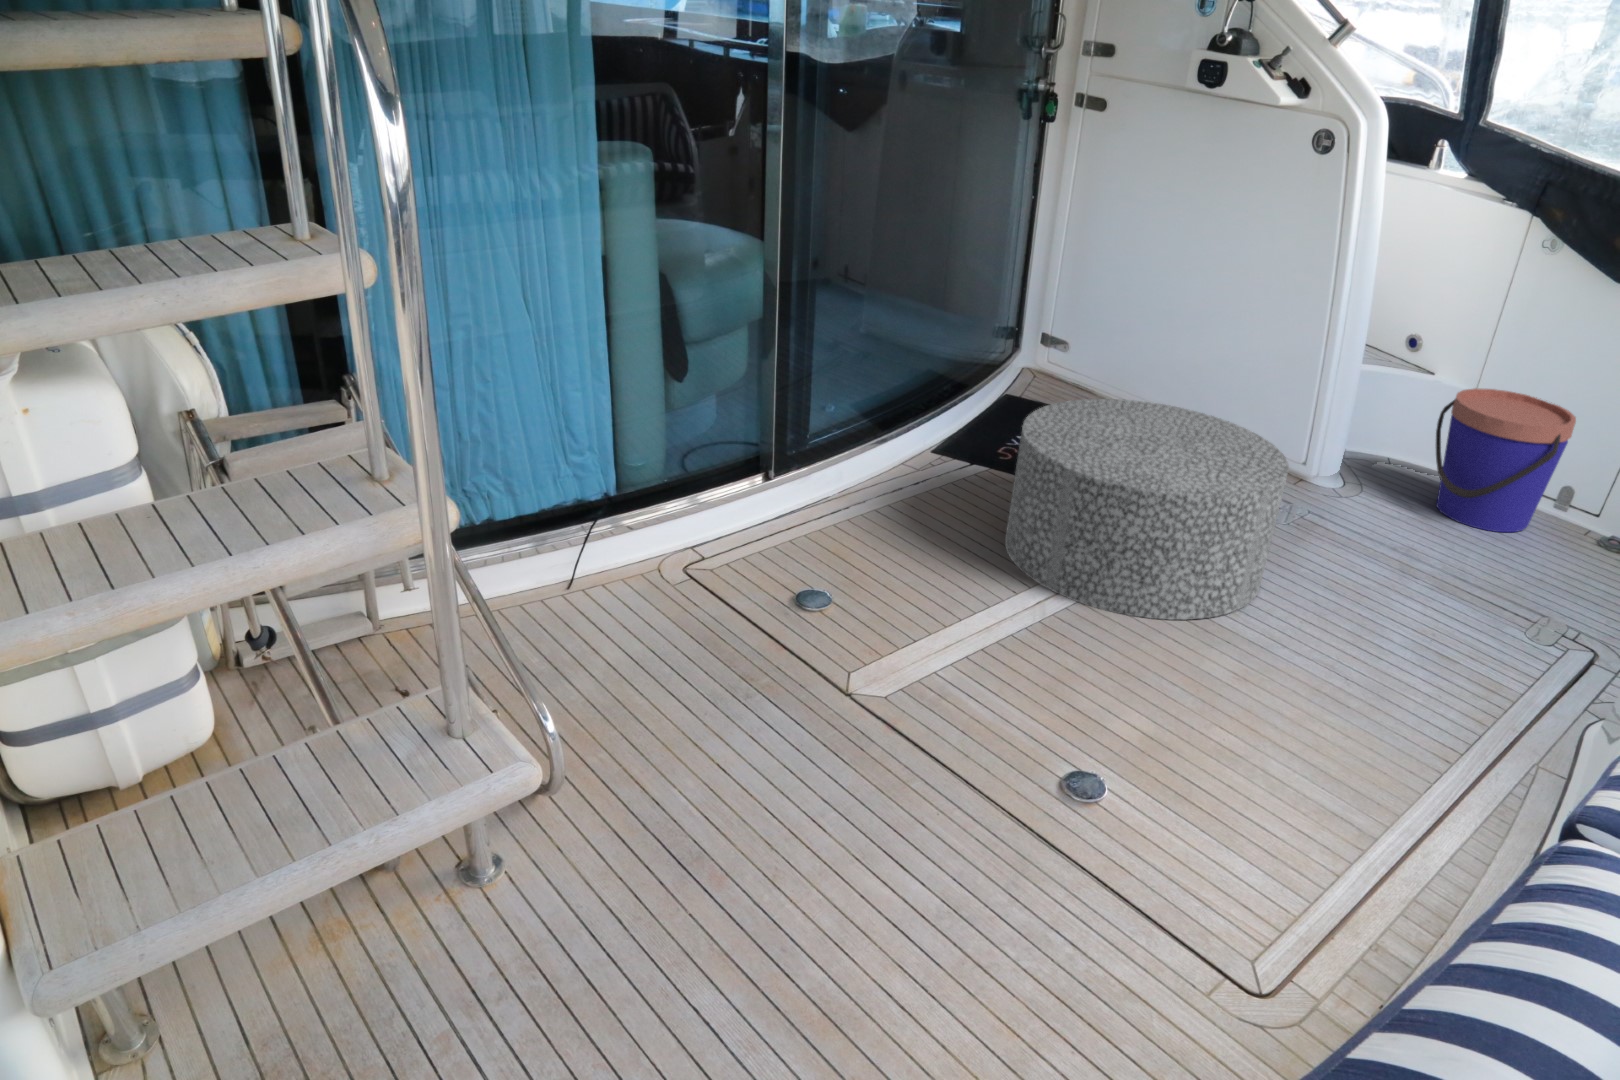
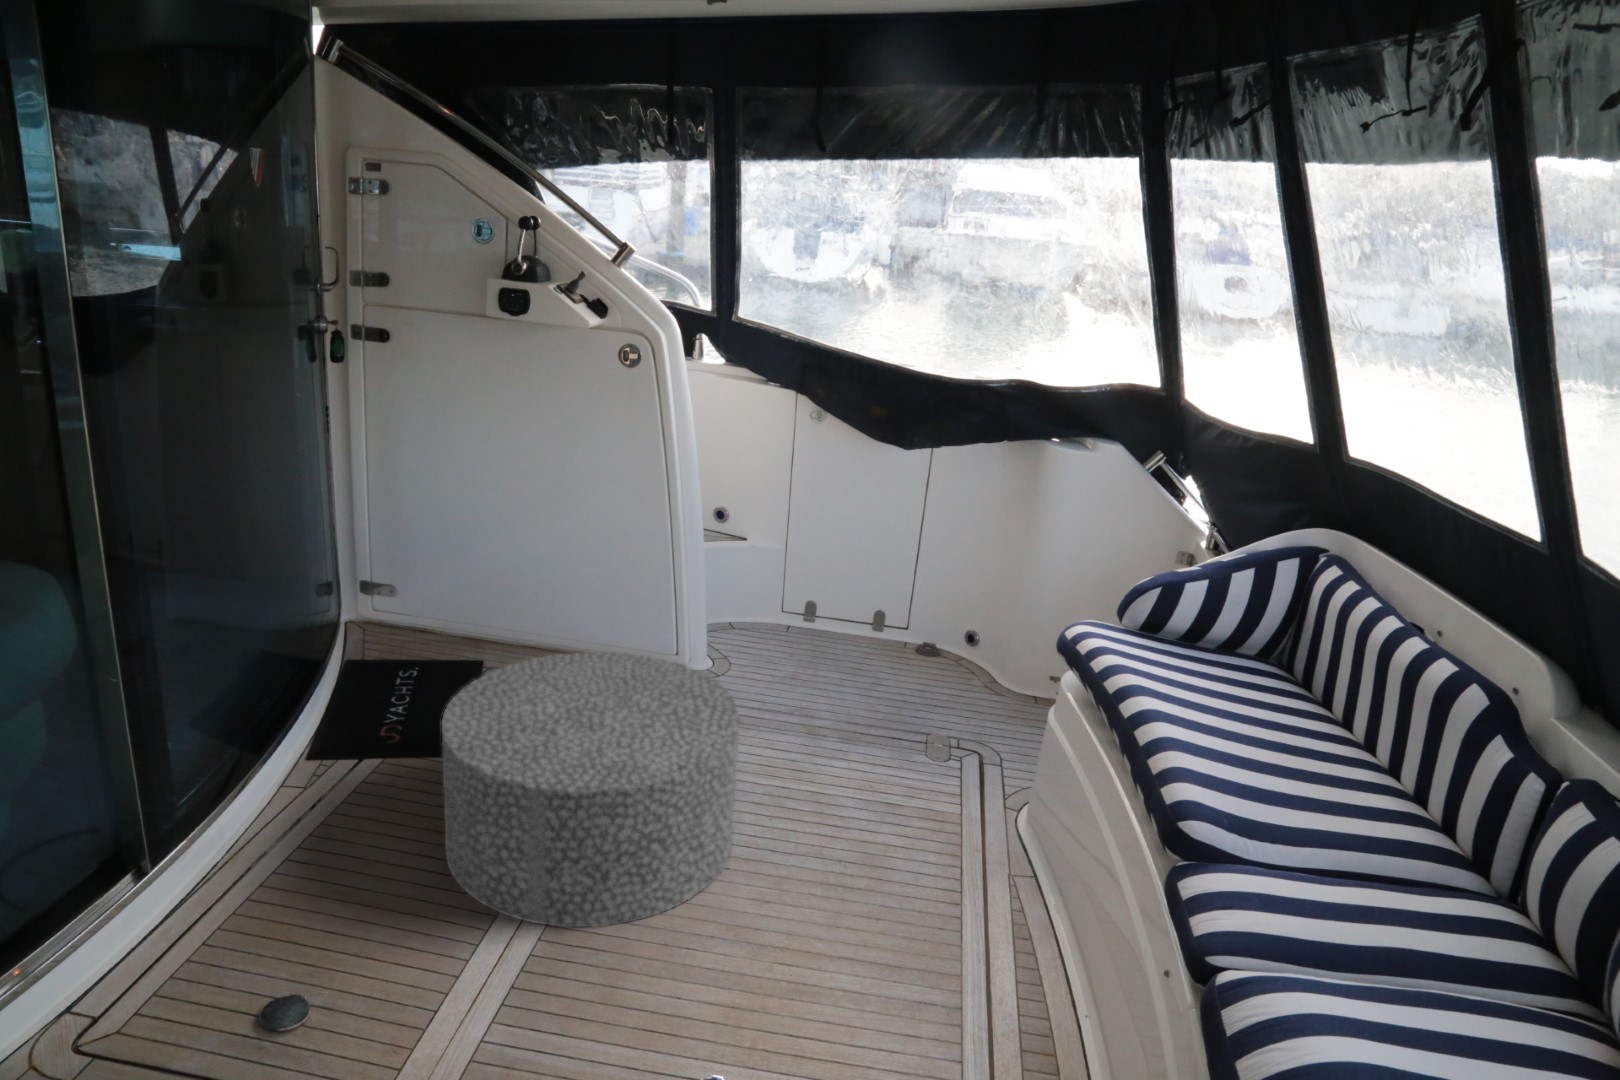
bucket: present [1436,388,1576,532] -> none [779,546,884,672]

